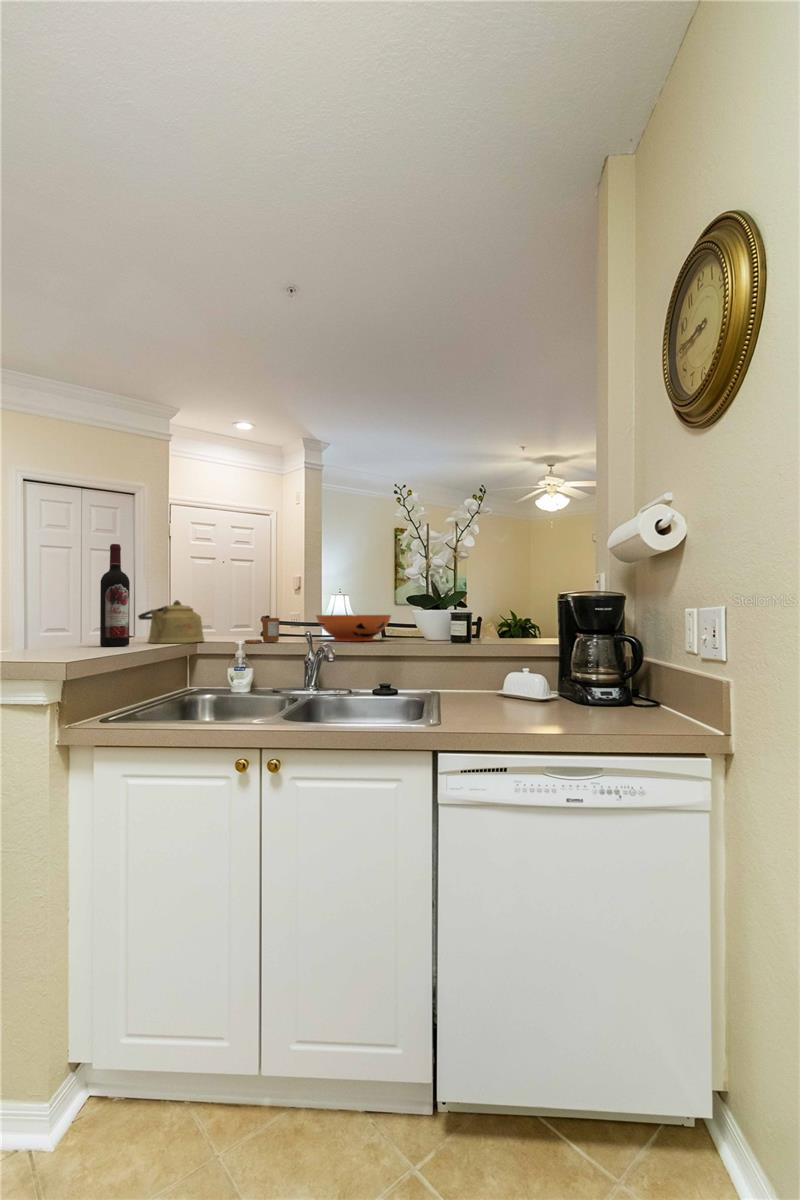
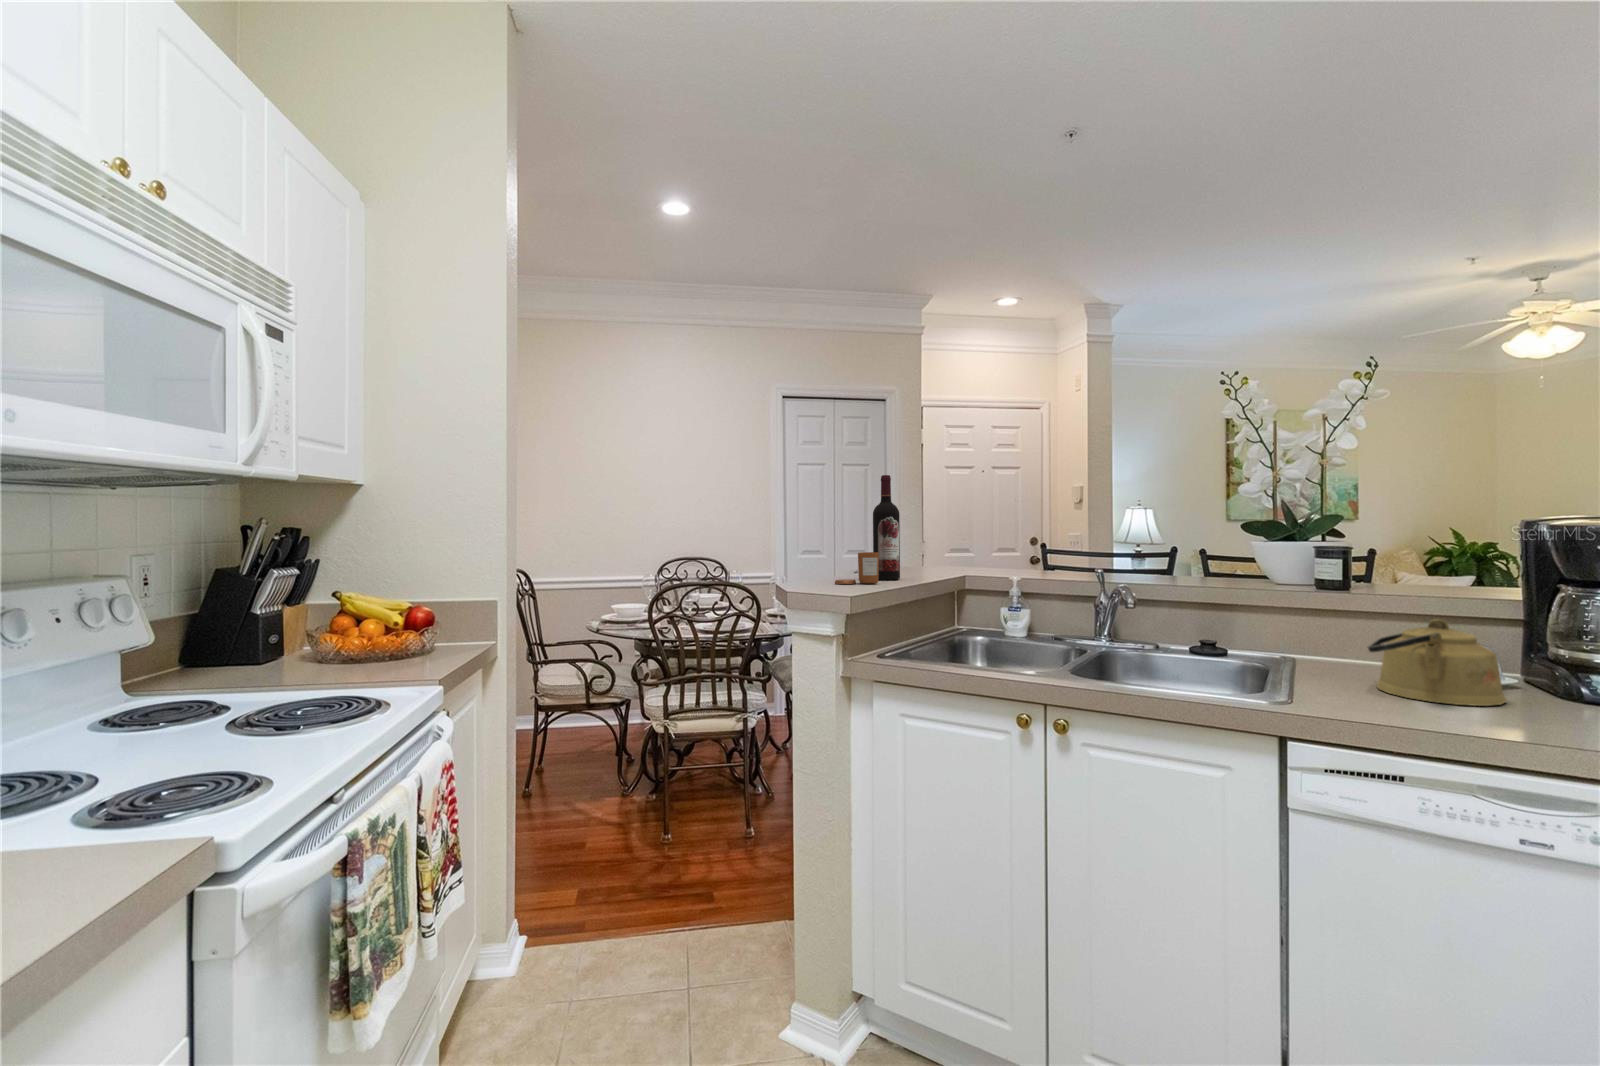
kettle: present [138,600,204,643] -> present [1368,619,1506,706]
decorative bowl: present [316,615,391,641] -> none [1107,546,1217,582]
candle: present [244,618,279,643] -> present [835,552,879,584]

